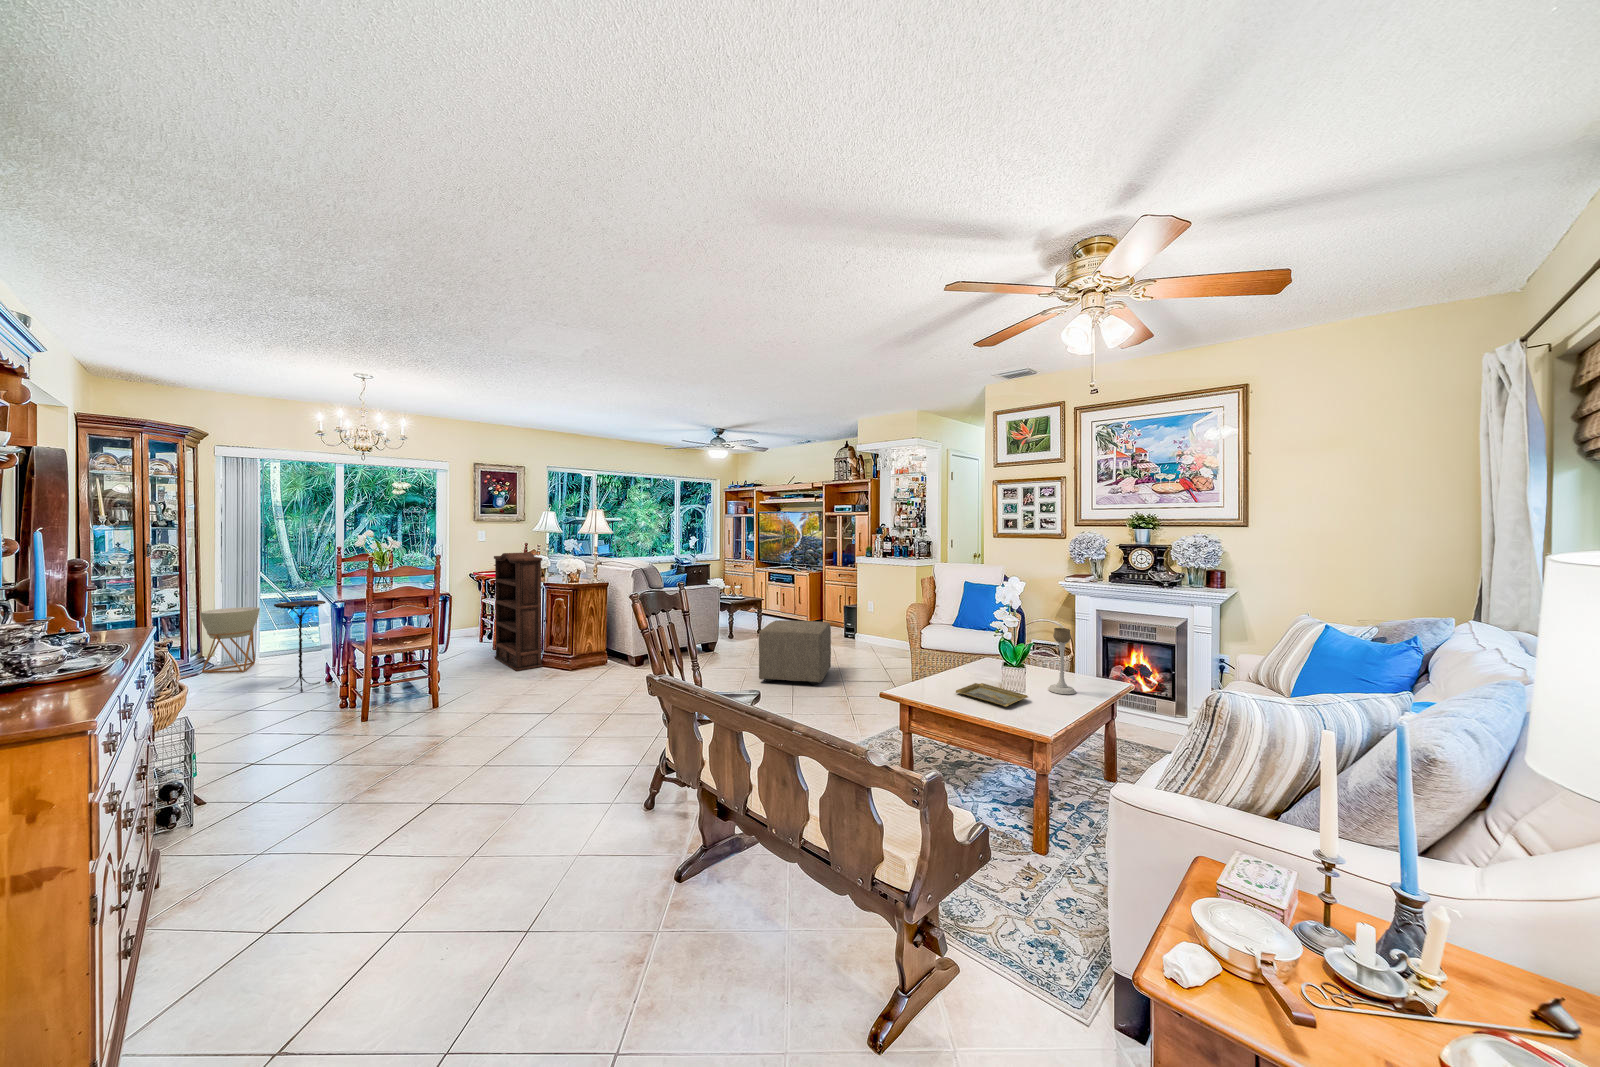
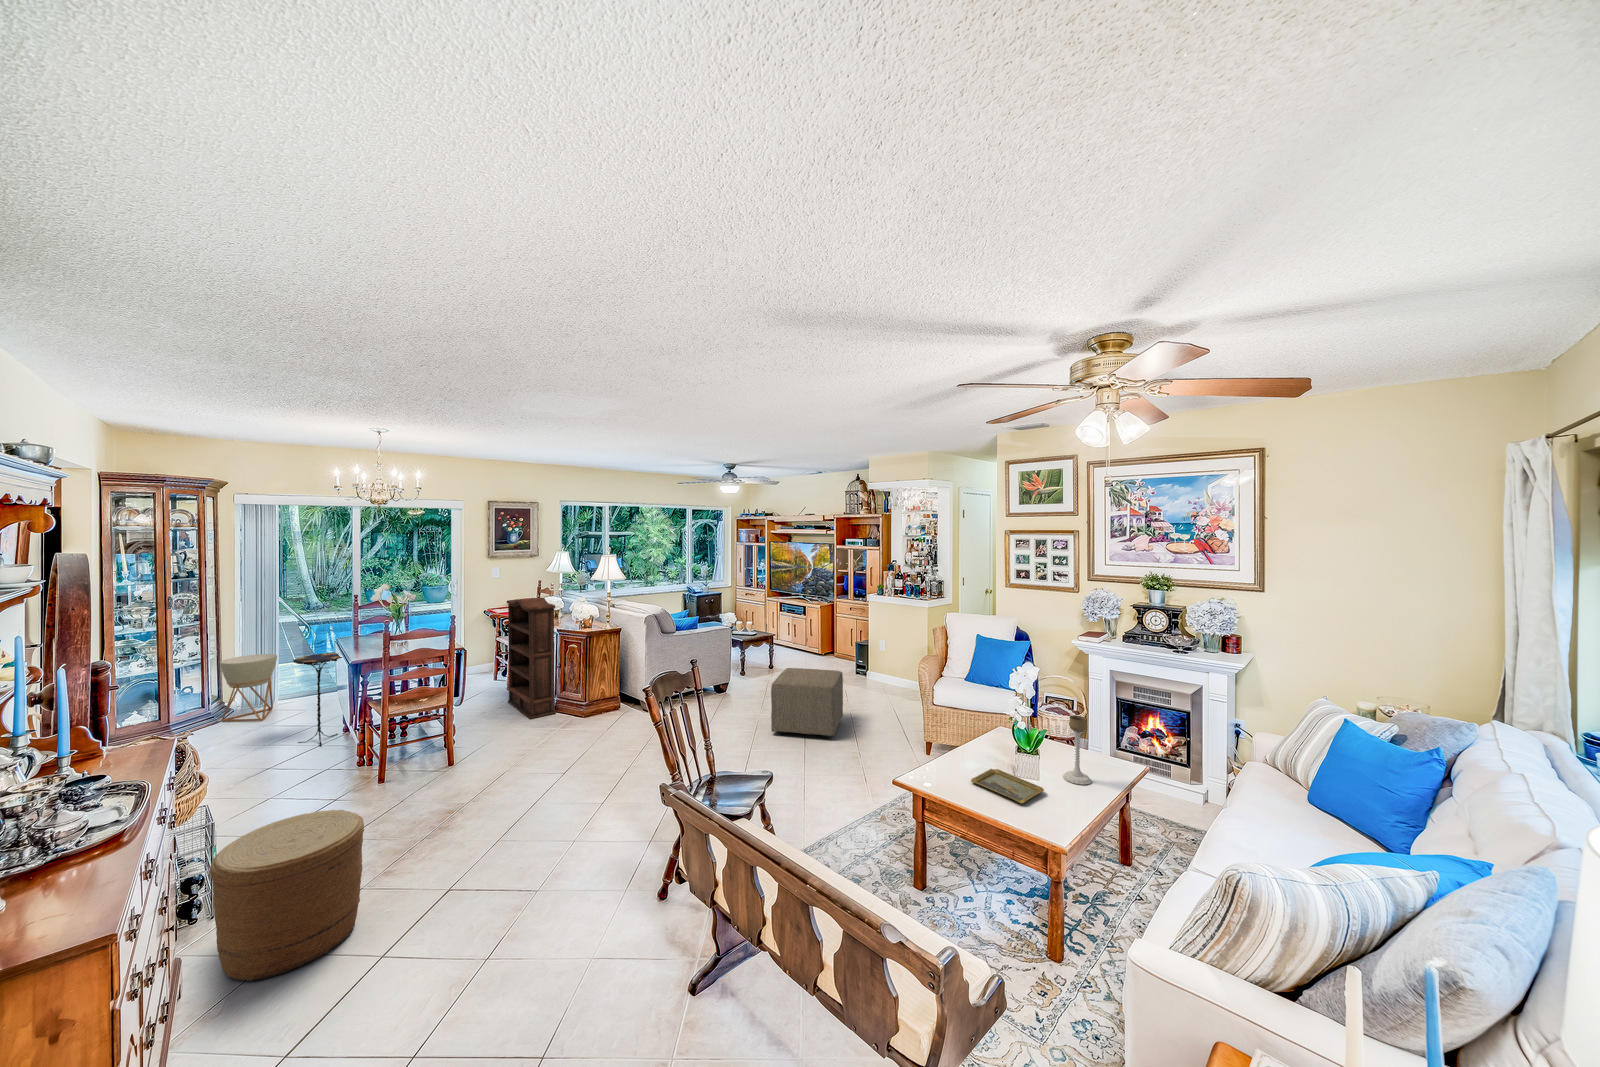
woven basket: none [173,715,337,872] -> present [210,810,364,981]

